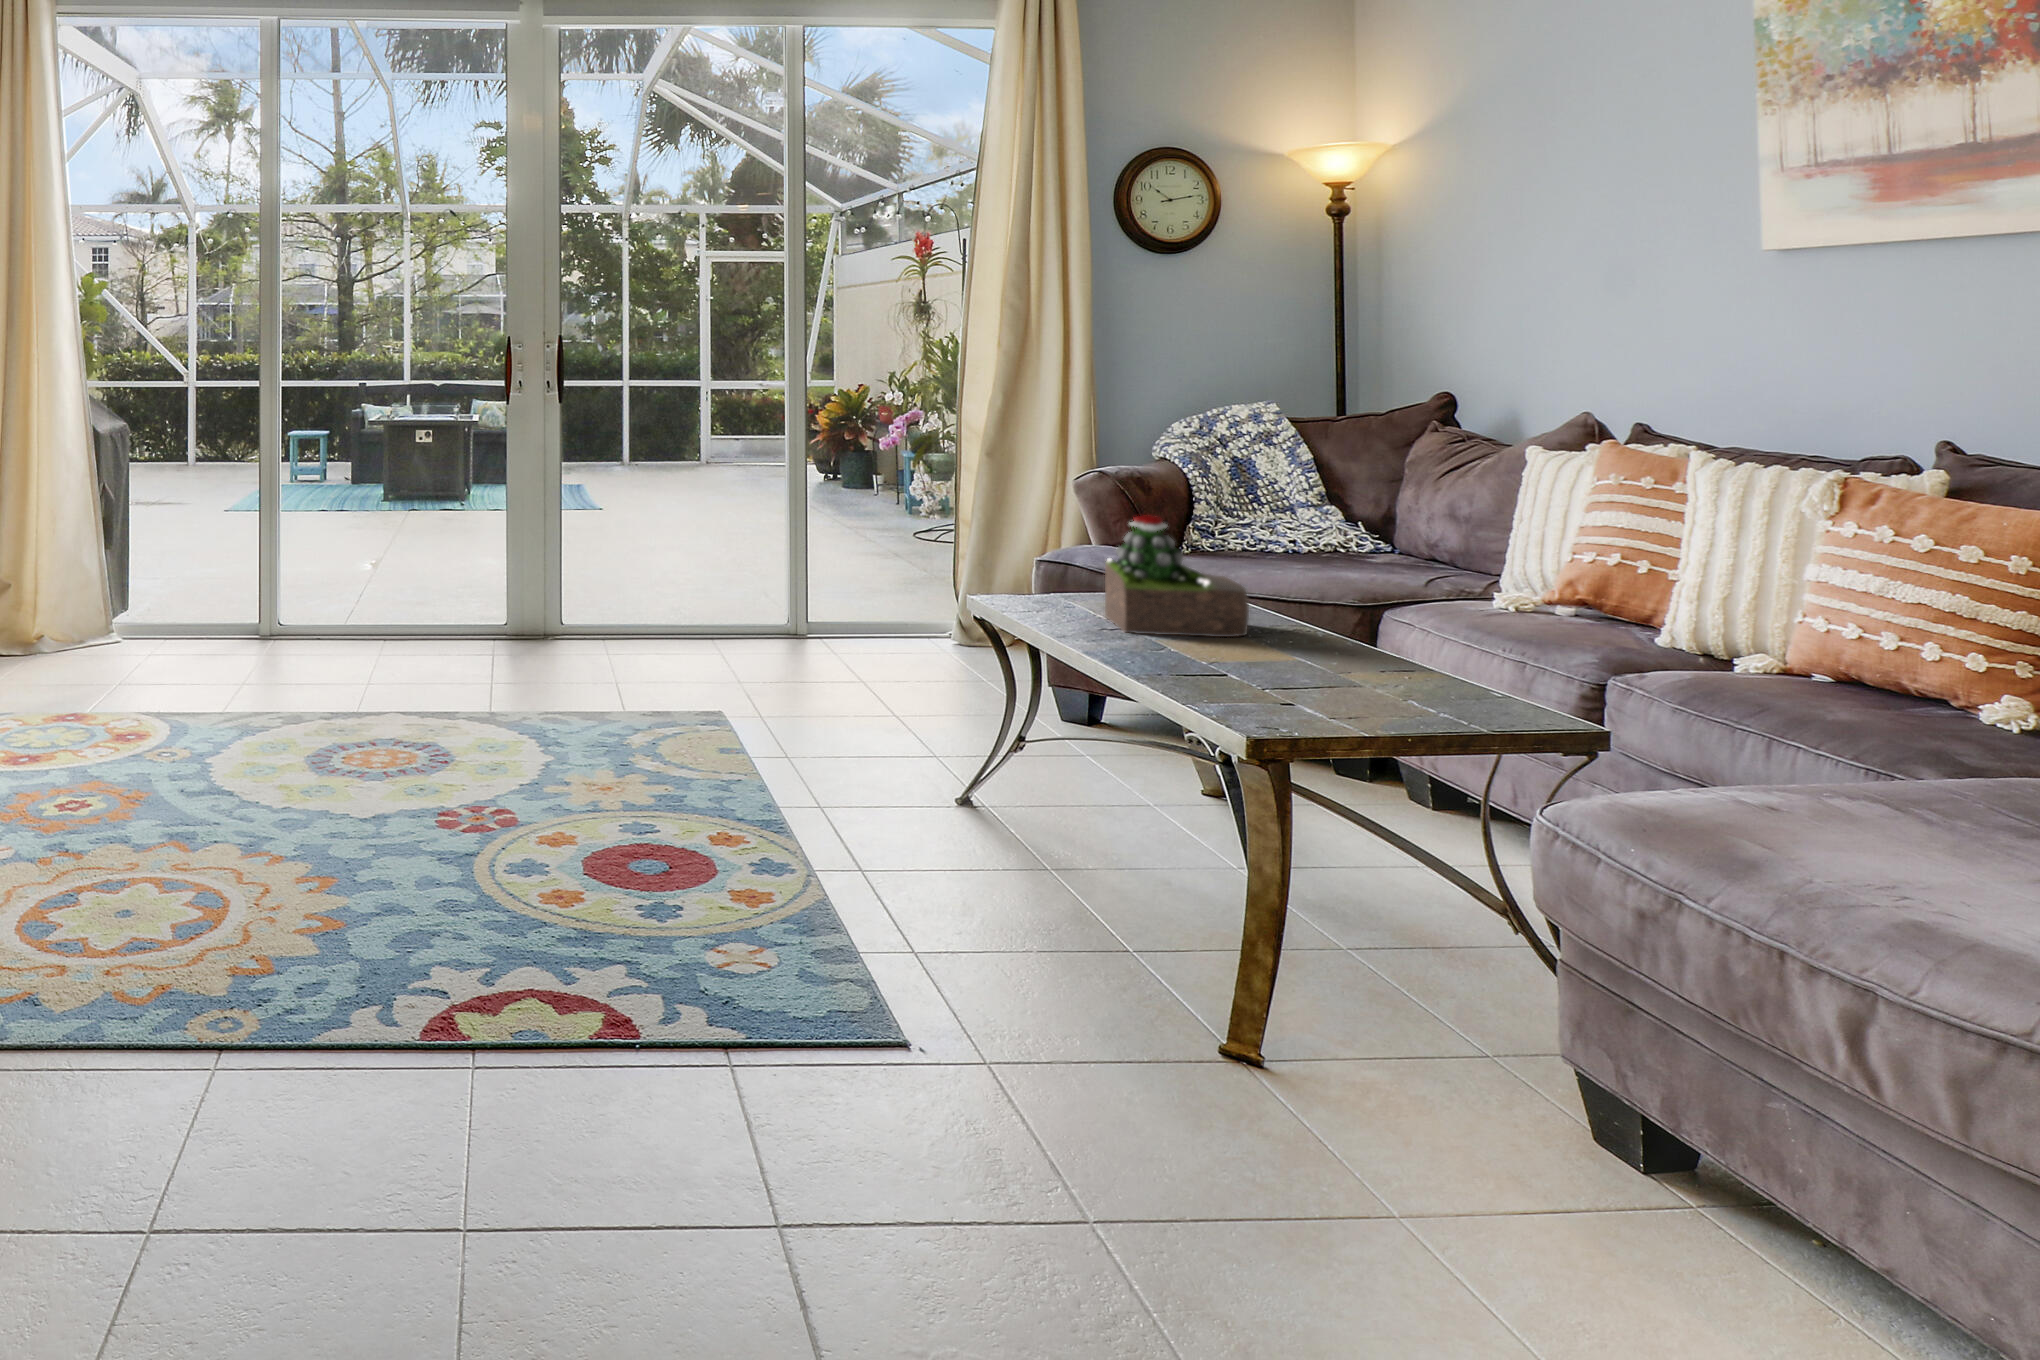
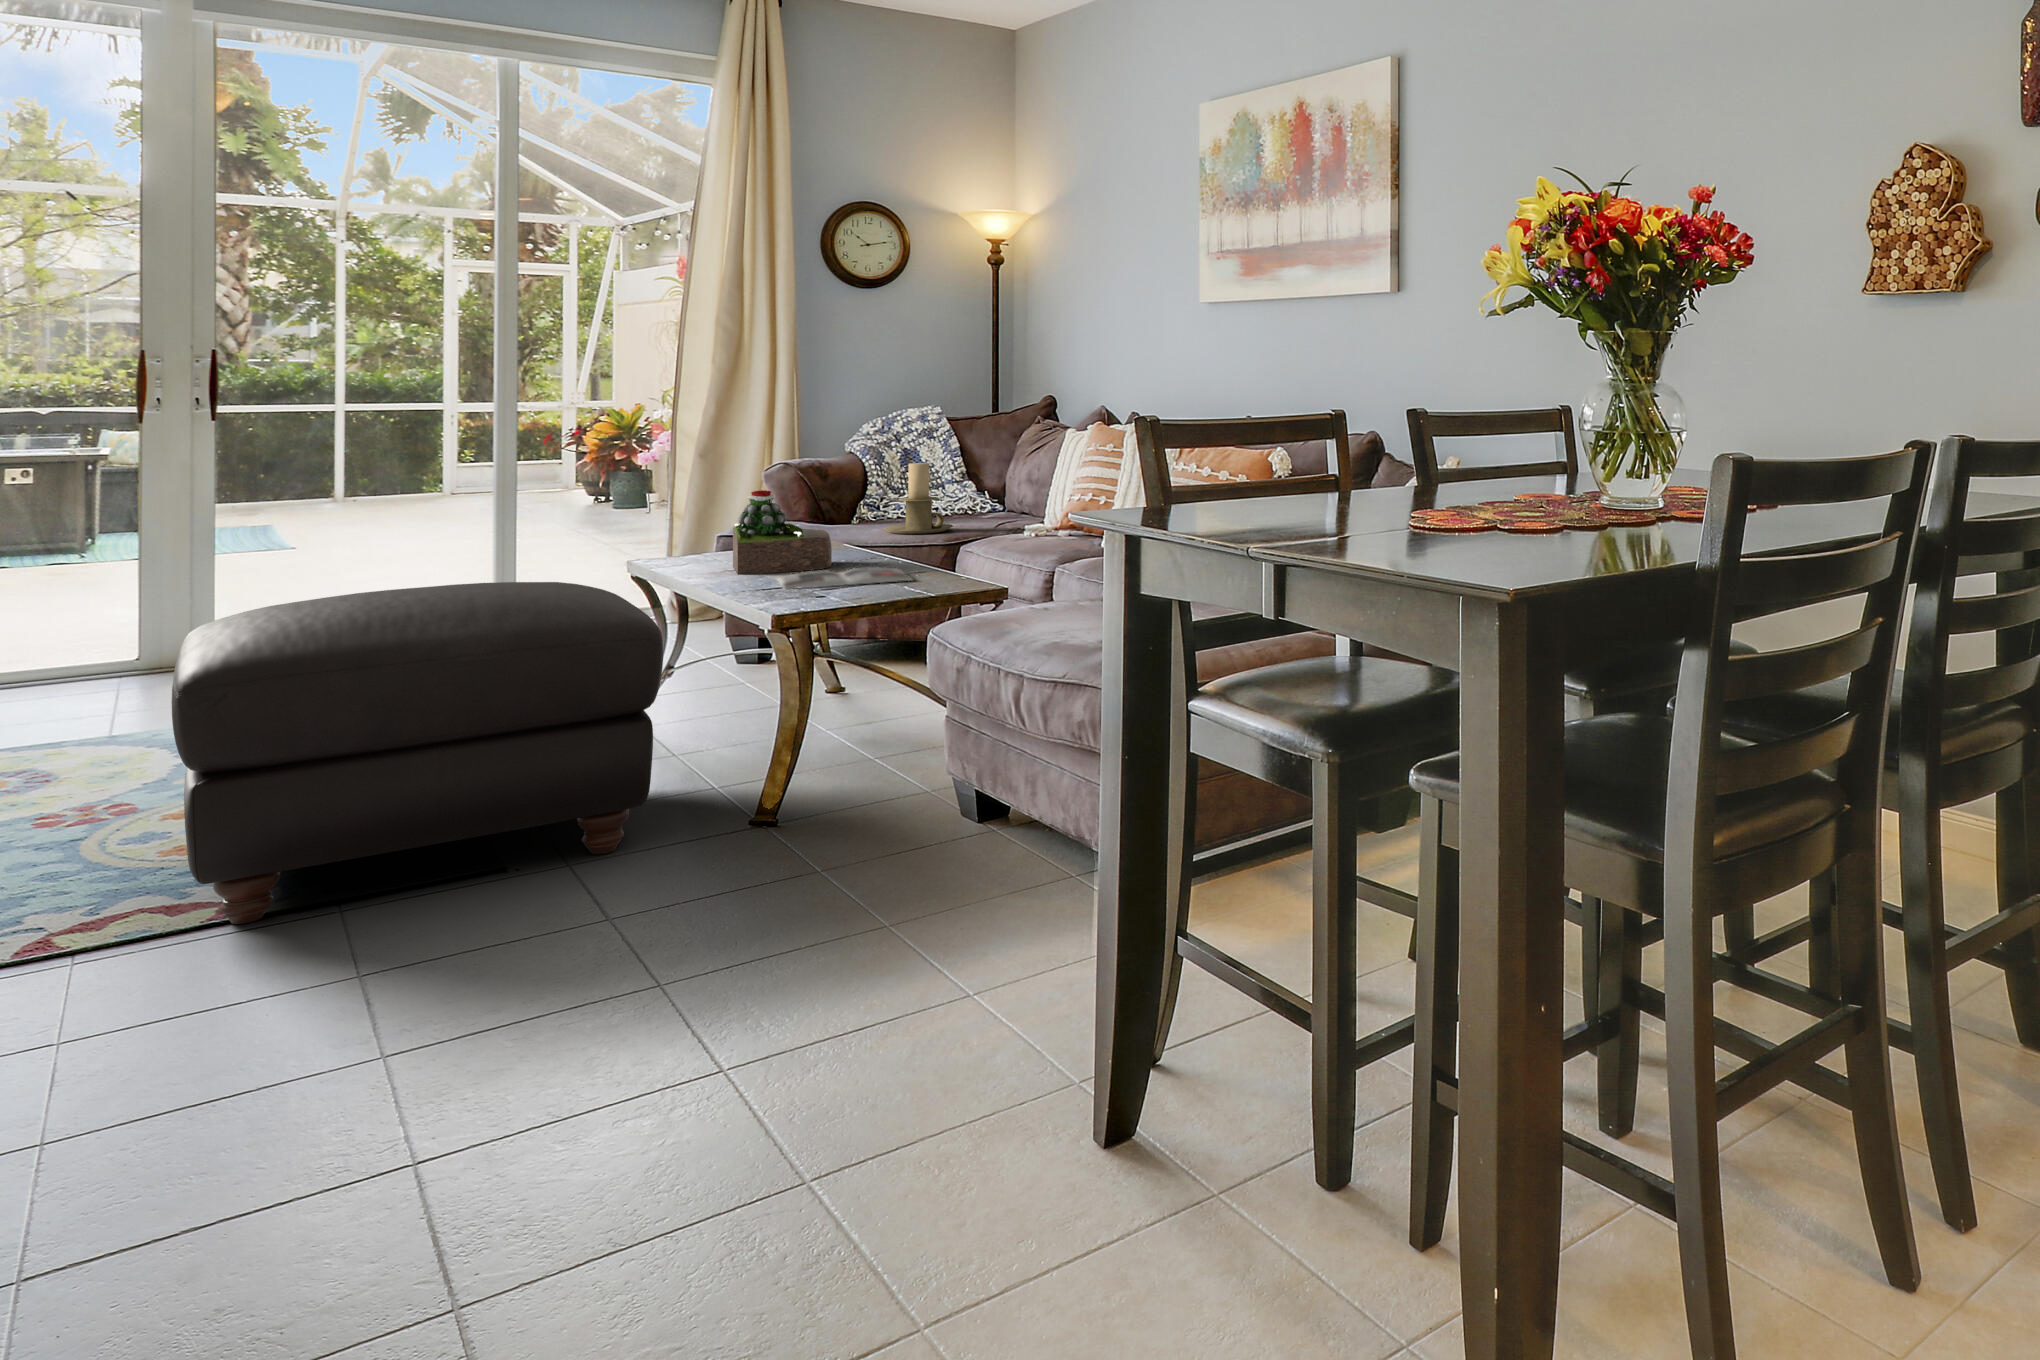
candle holder: none [1243,481,1346,582] -> present [884,463,953,534]
ottoman: none [562,623,1119,1061] -> present [172,582,663,924]
magazine: none [1193,645,1429,684] -> present [777,567,912,589]

